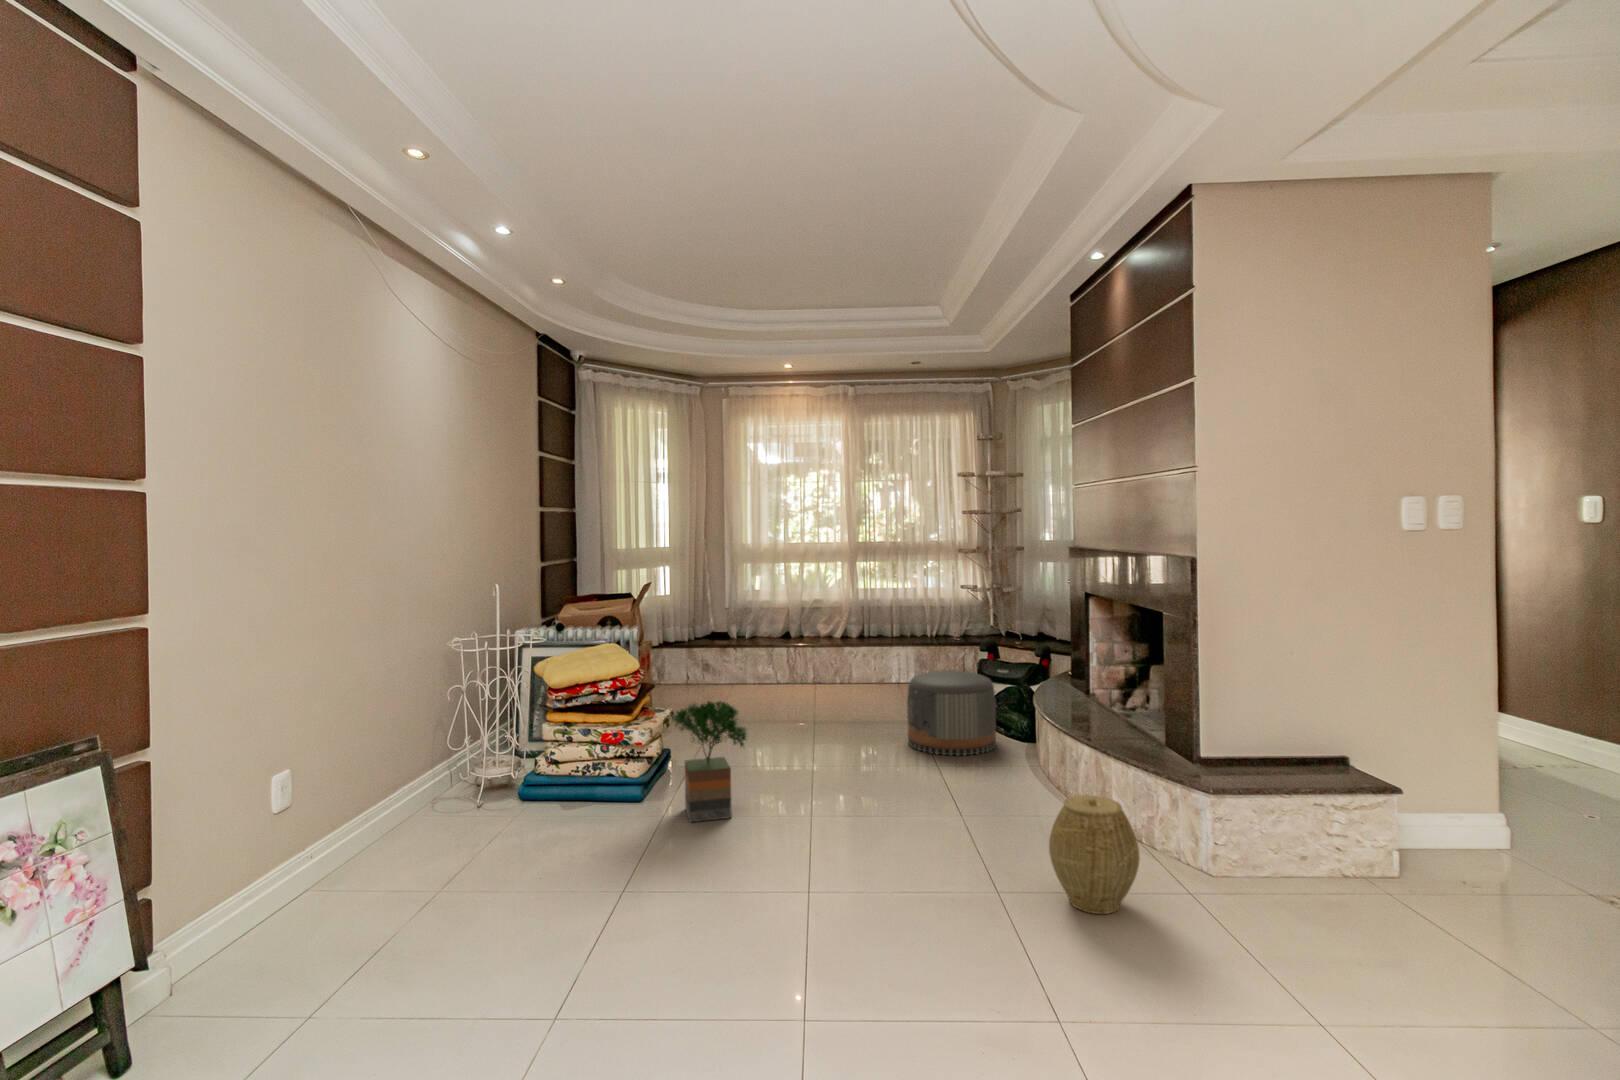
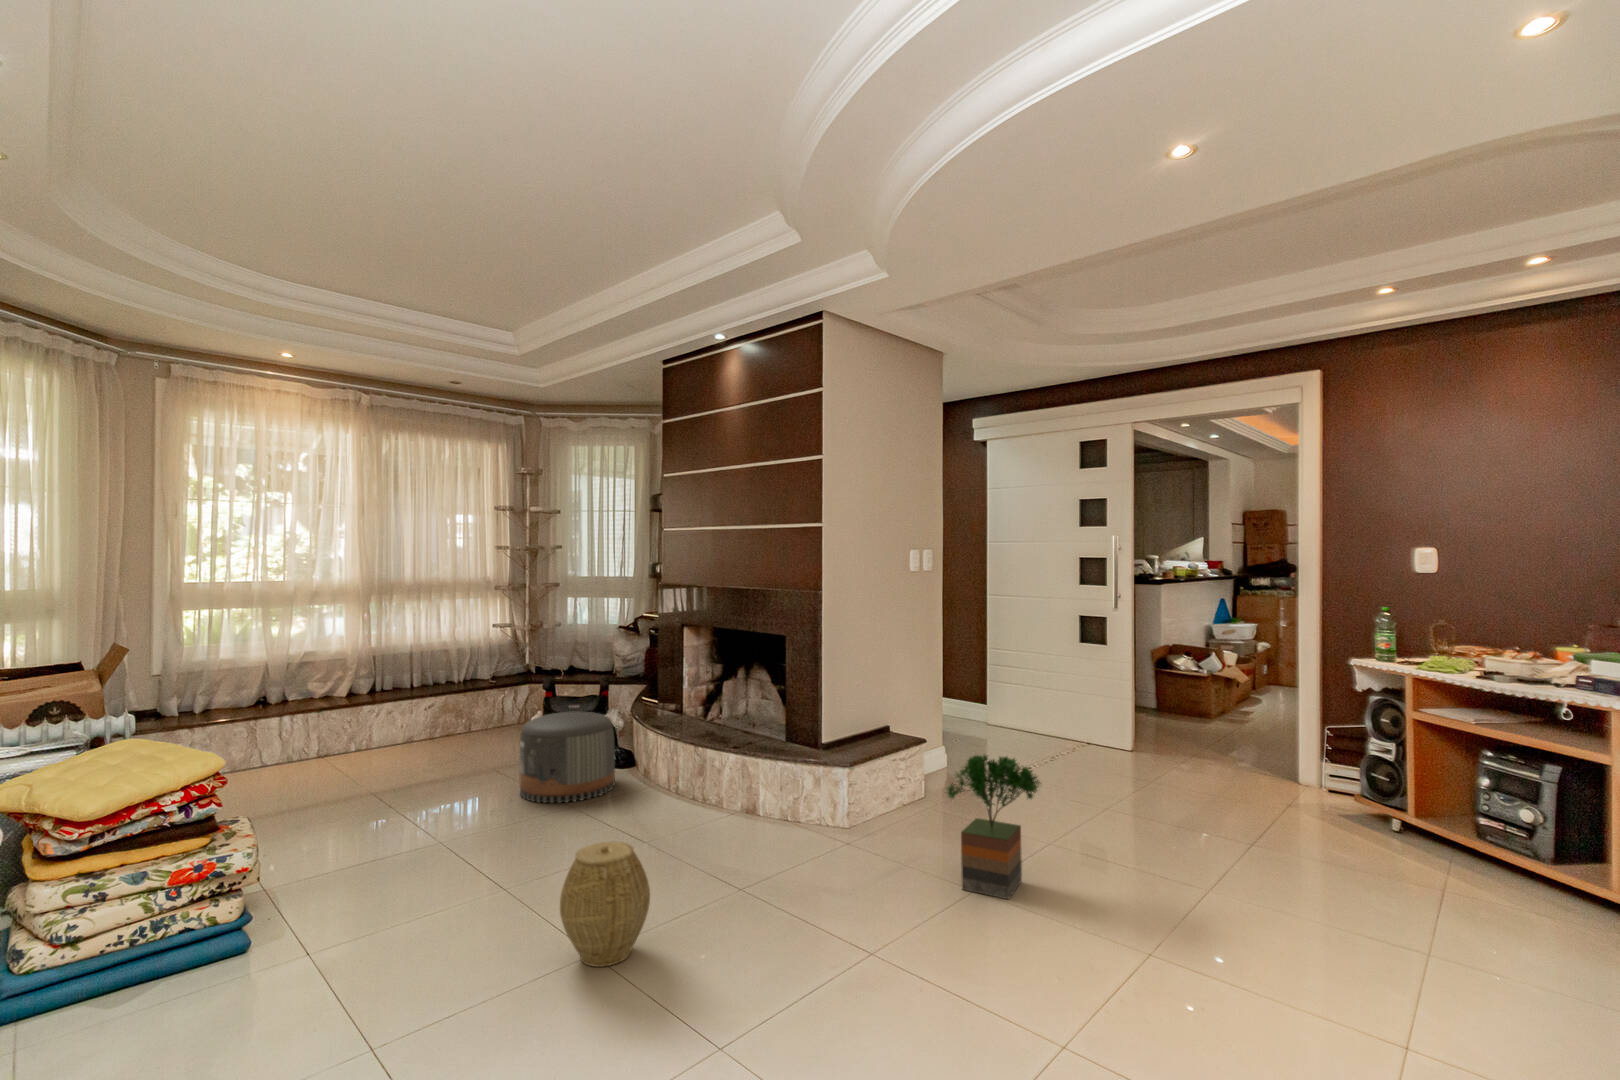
potted tree: present [671,701,747,822] -> present [947,755,1041,899]
woven basket: present [1049,795,1140,914] -> present [560,841,650,967]

